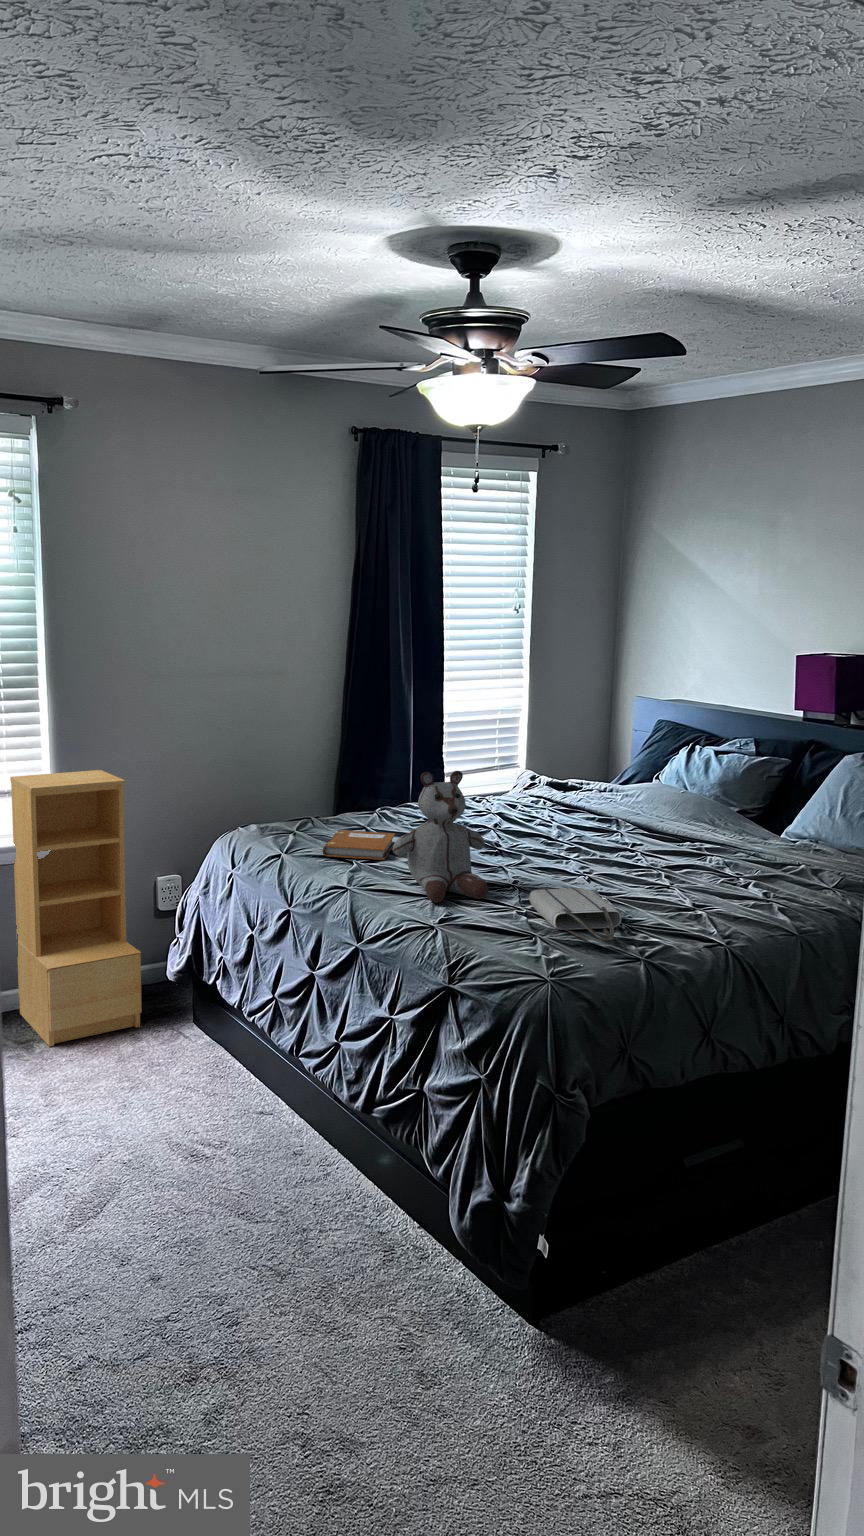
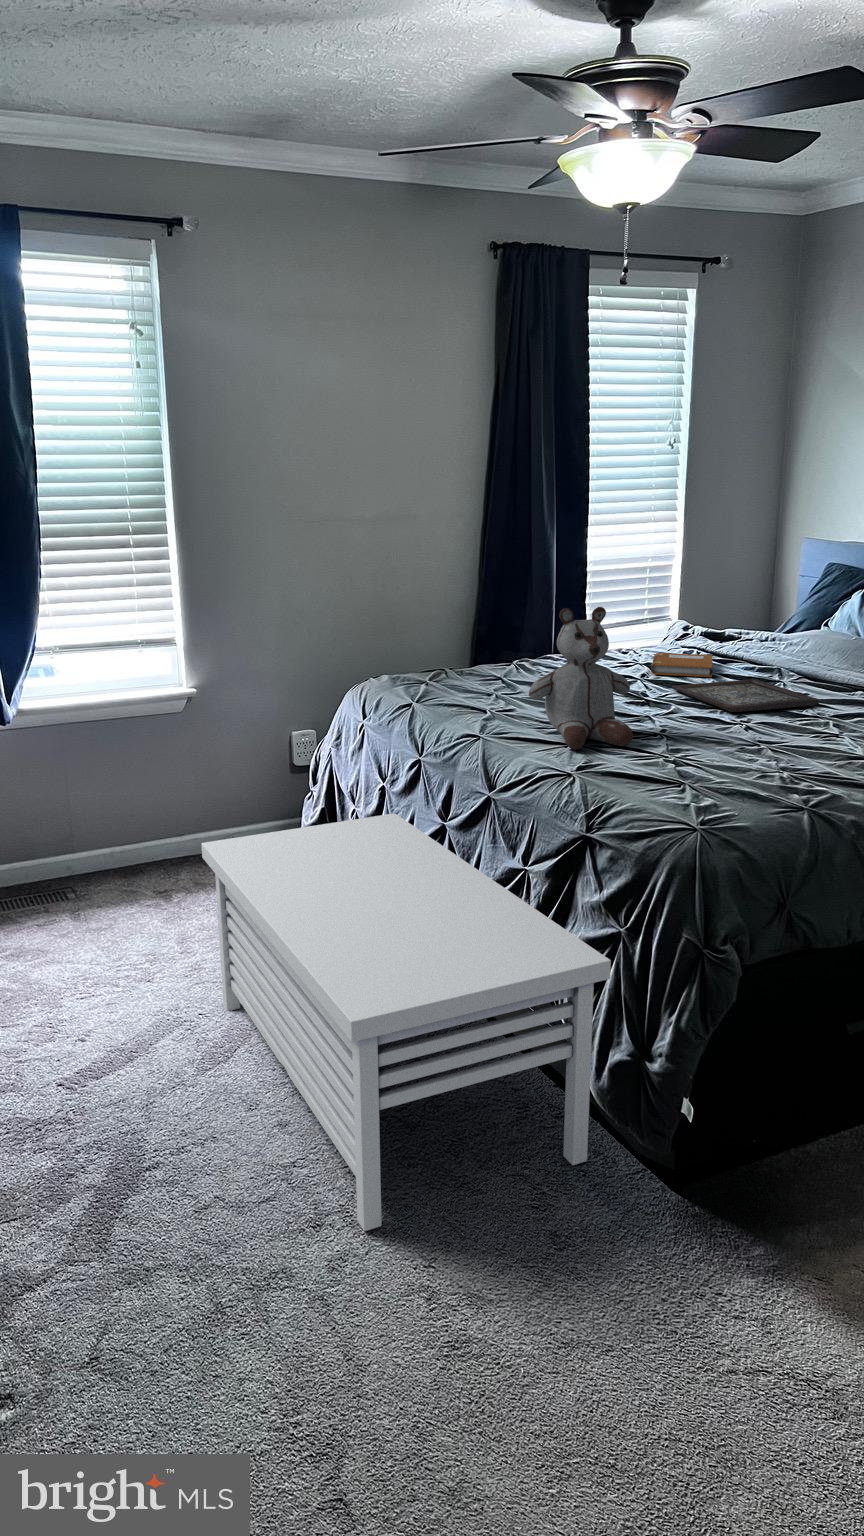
bookshelf: present [10,770,142,1047] -> none [142,621,278,897]
notebook: present [323,830,395,860] -> present [651,653,712,677]
tray: none [522,830,653,864] -> present [671,679,819,712]
tote bag: present [529,888,621,941] -> none [679,734,783,788]
storage bench: none [74,962,472,1383] -> present [201,813,611,1231]

